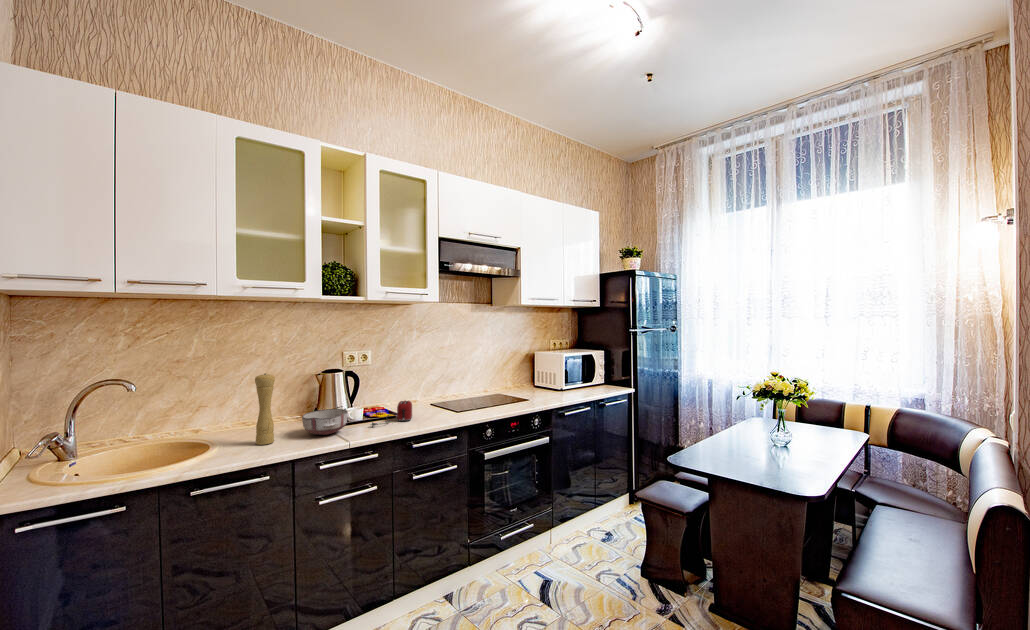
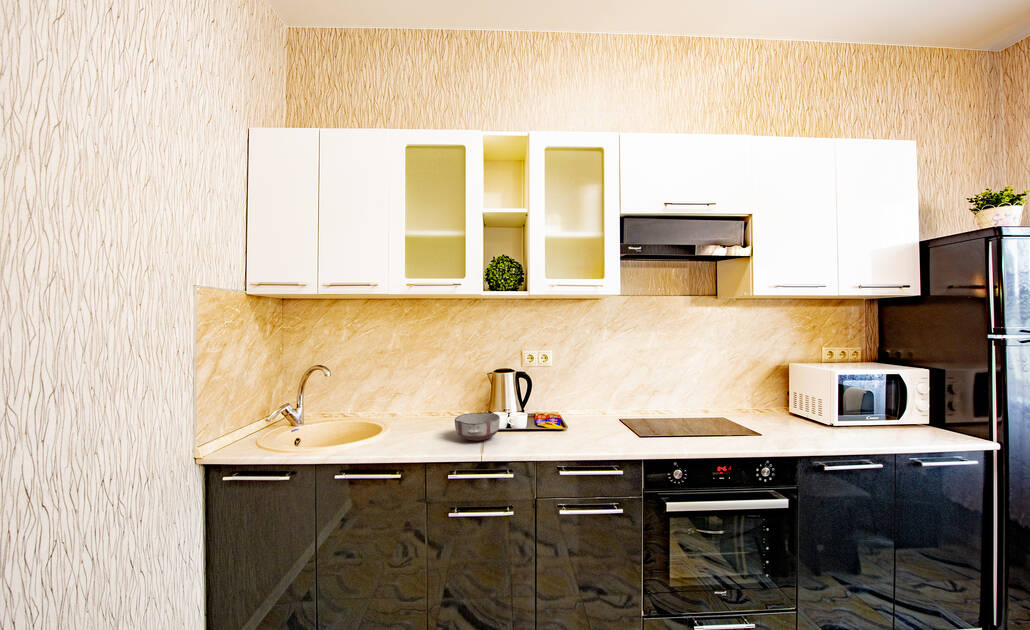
pepper mill: present [255,373,275,445] -> none [410,370,428,441]
toaster: present [371,400,412,426] -> none [524,413,582,440]

